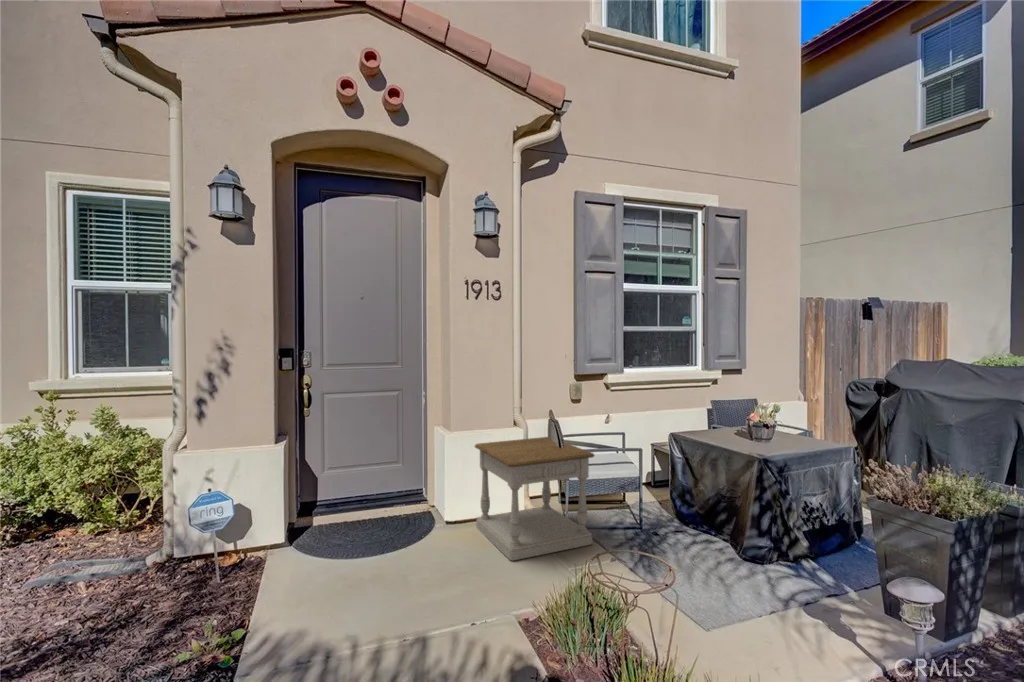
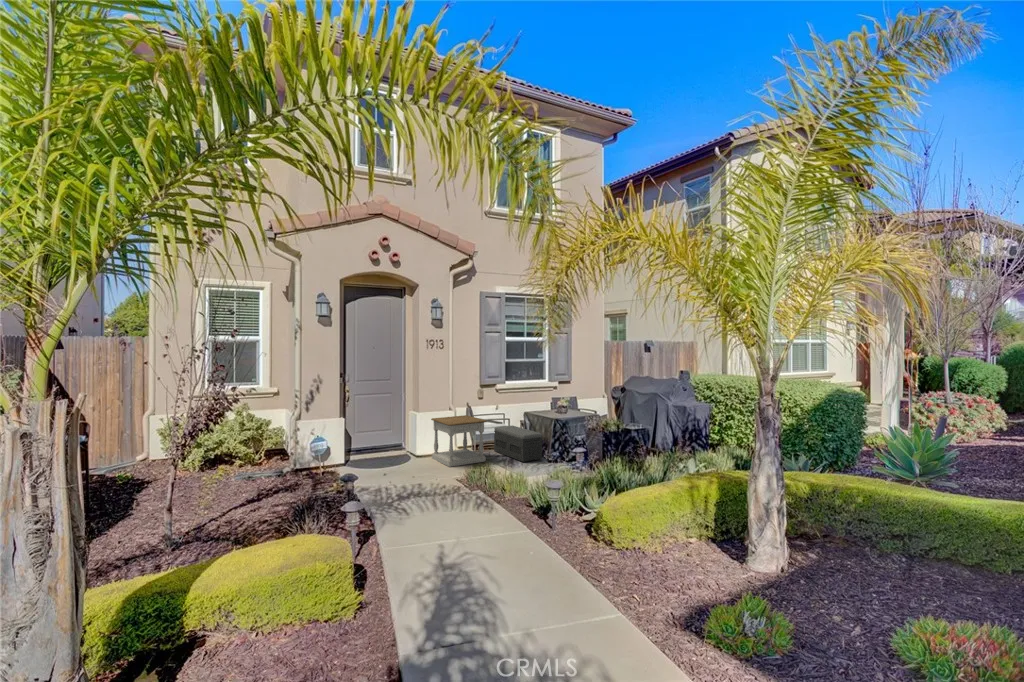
storage bench: none [606,458,722,552] -> present [494,426,542,462]

